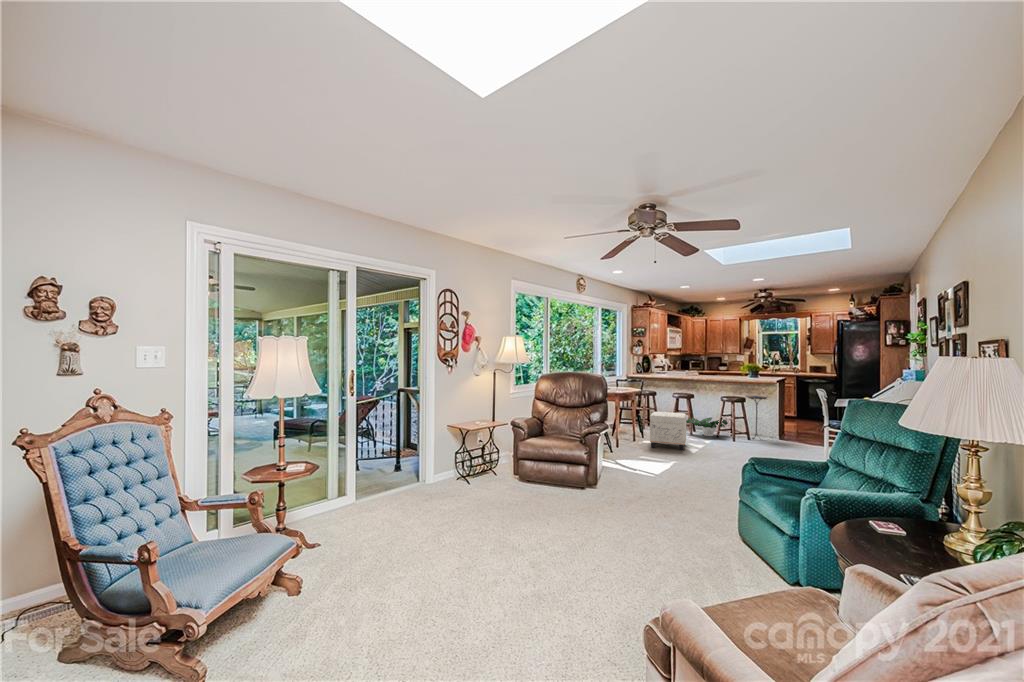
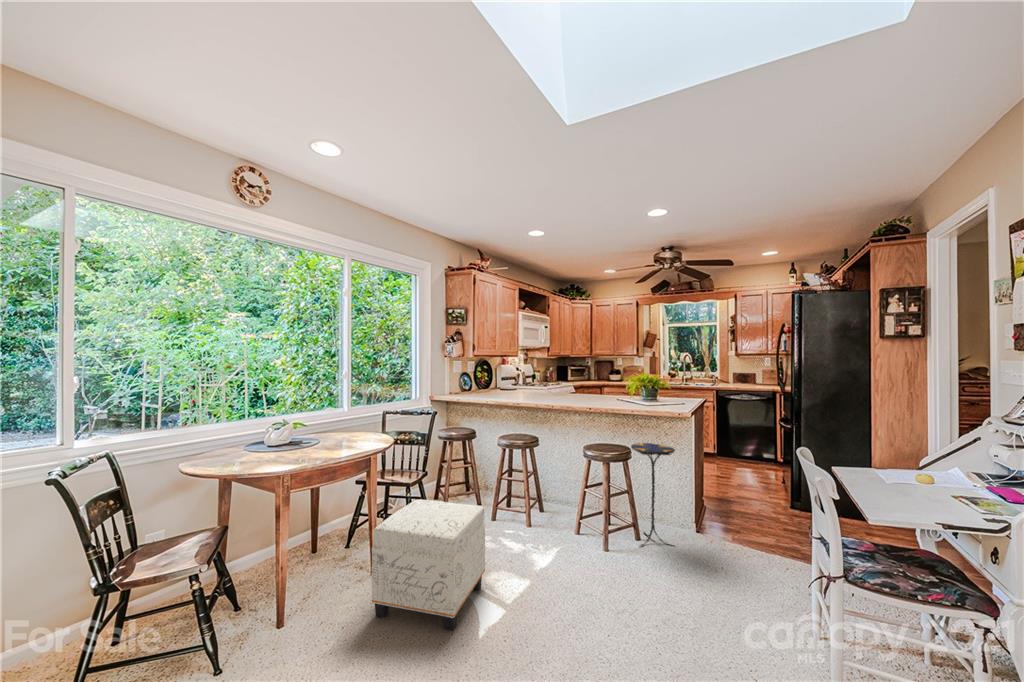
potted plant: present [686,418,728,436] -> none [518,485,599,530]

